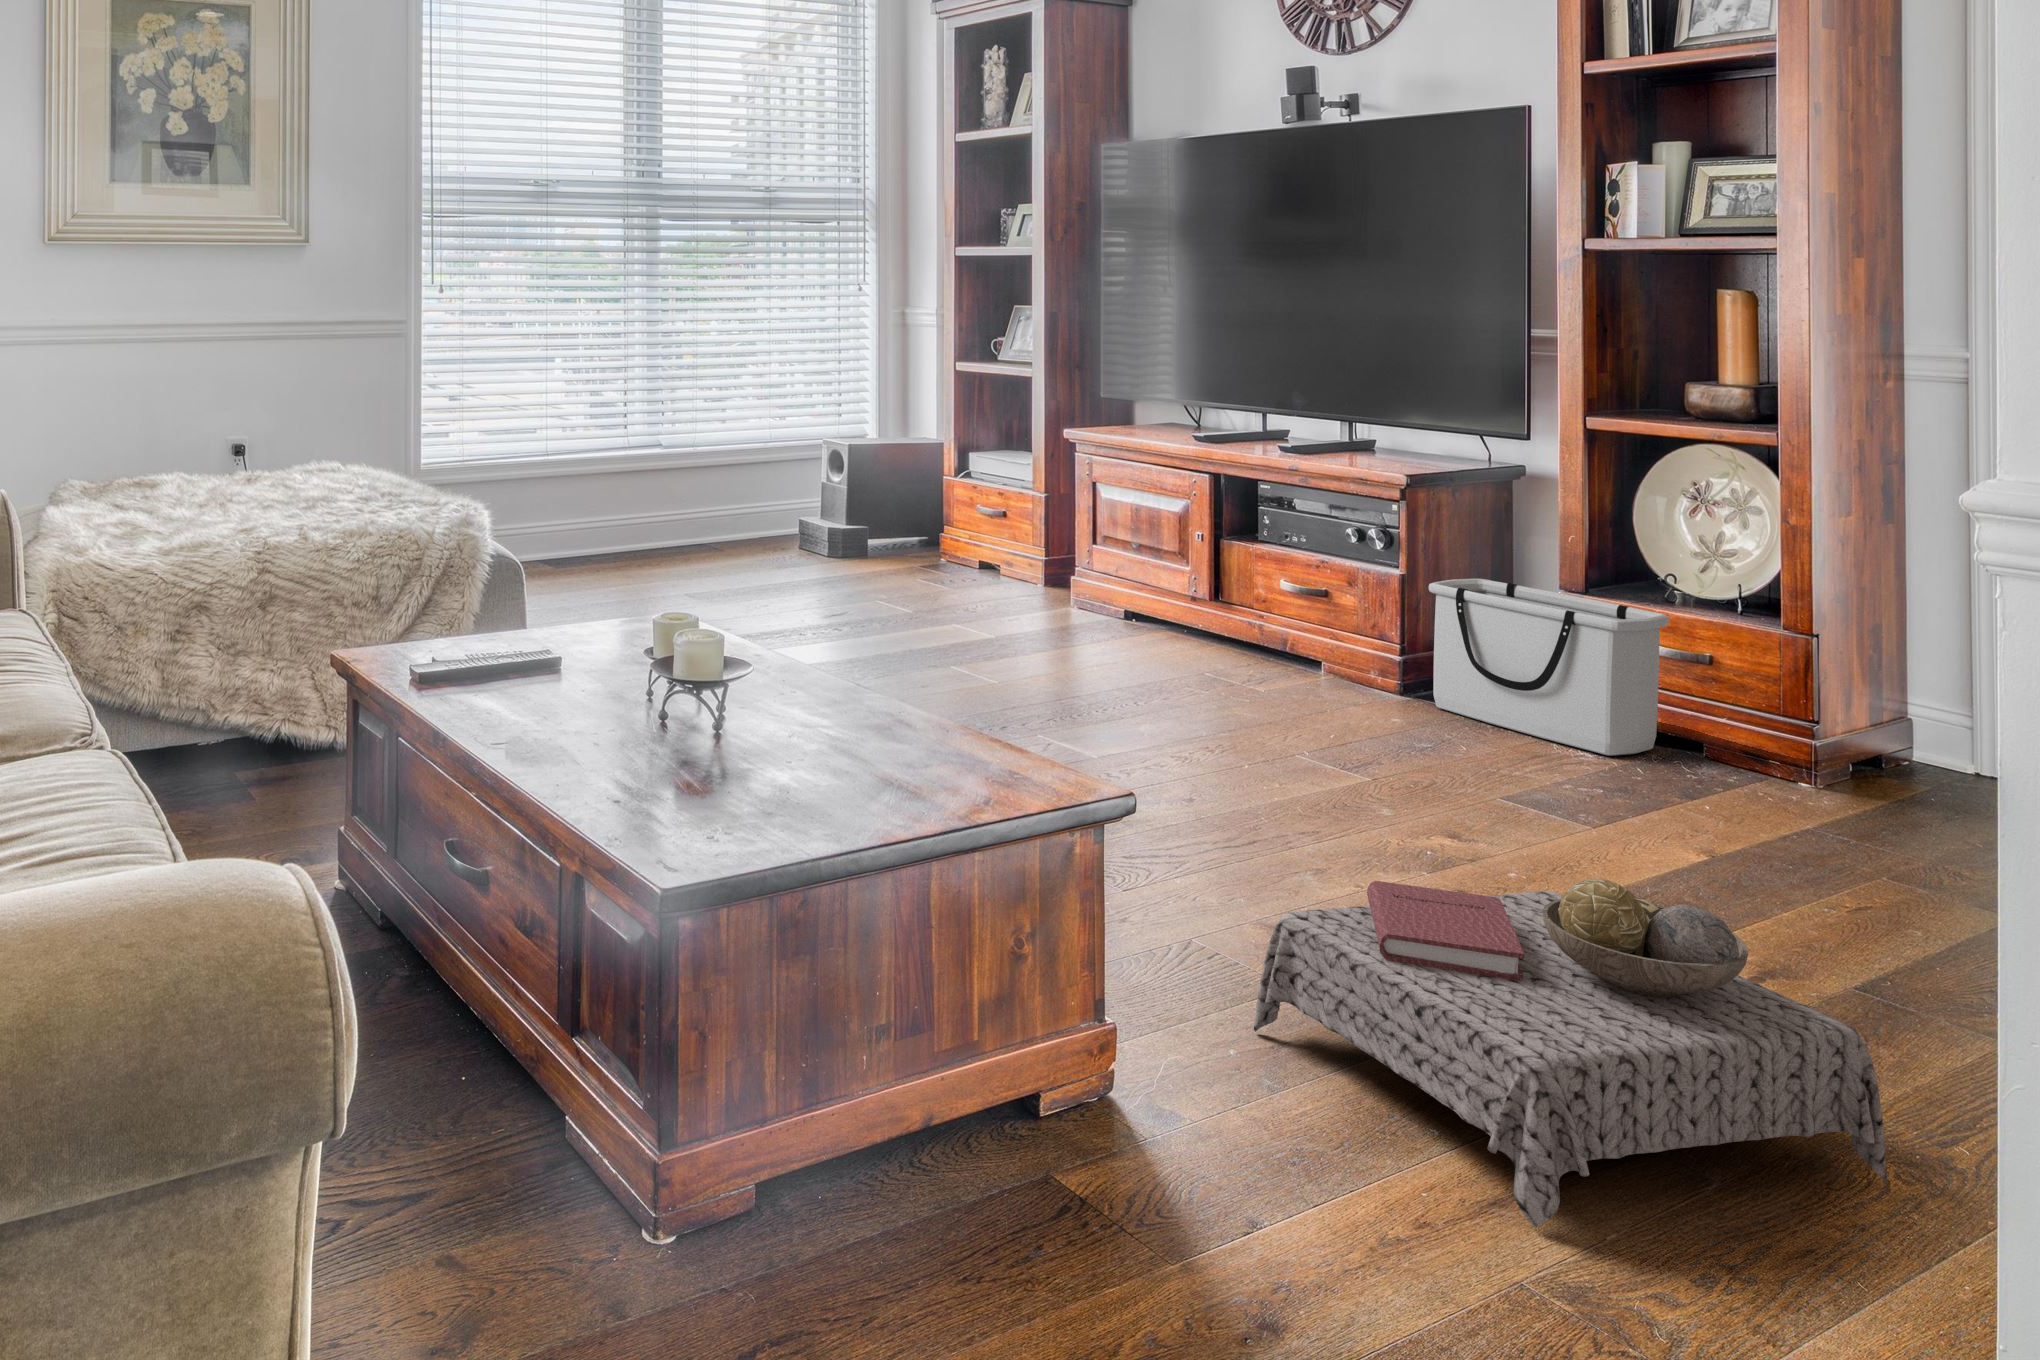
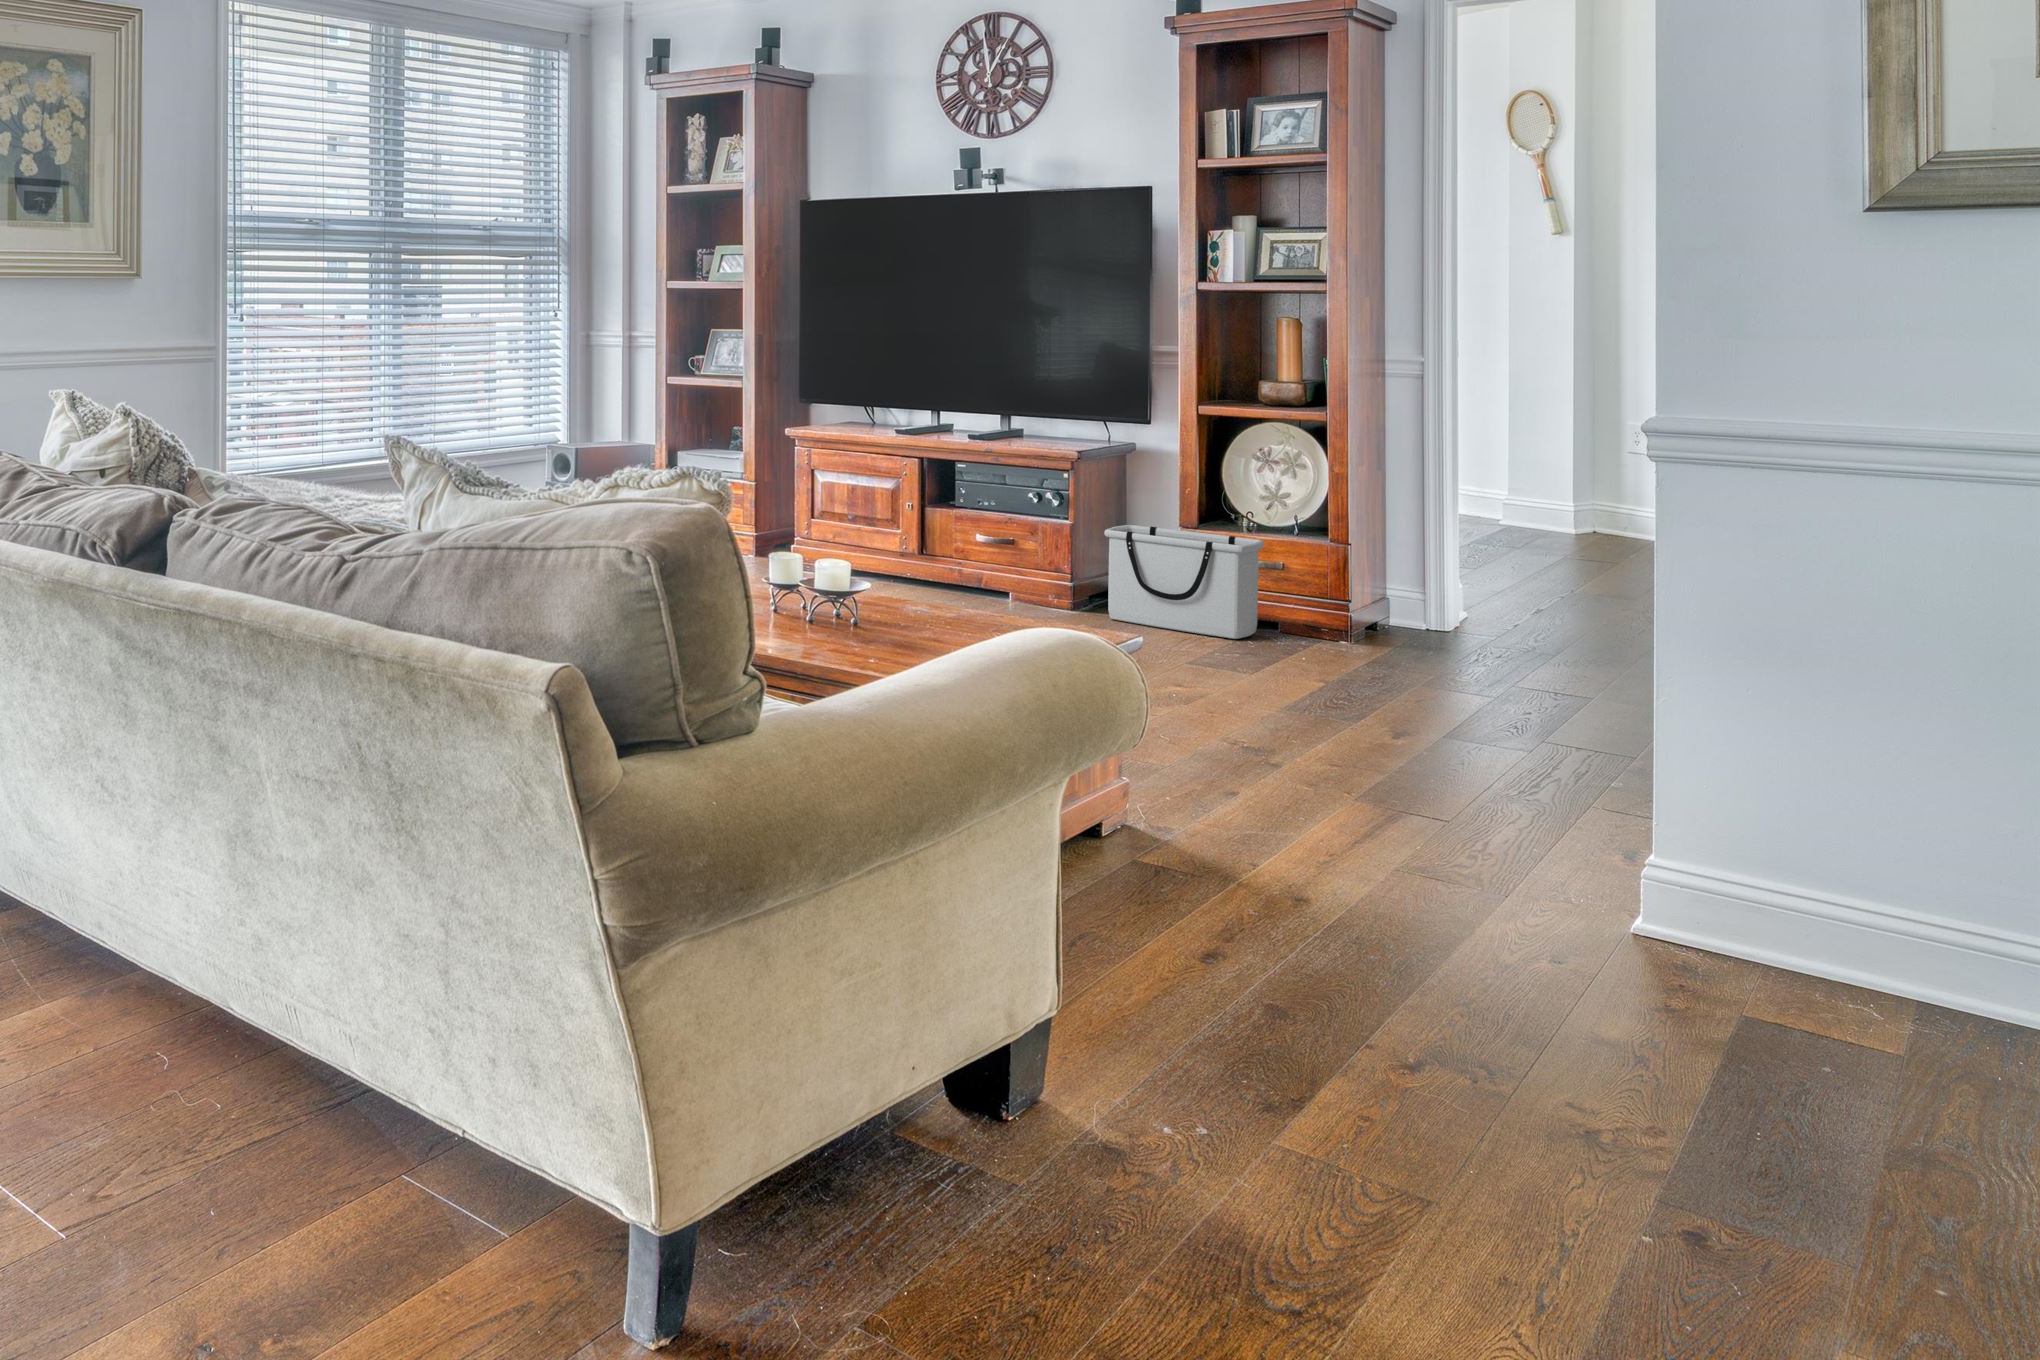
ottoman: present [1254,879,1887,1227] -> none [1216,685,1569,882]

